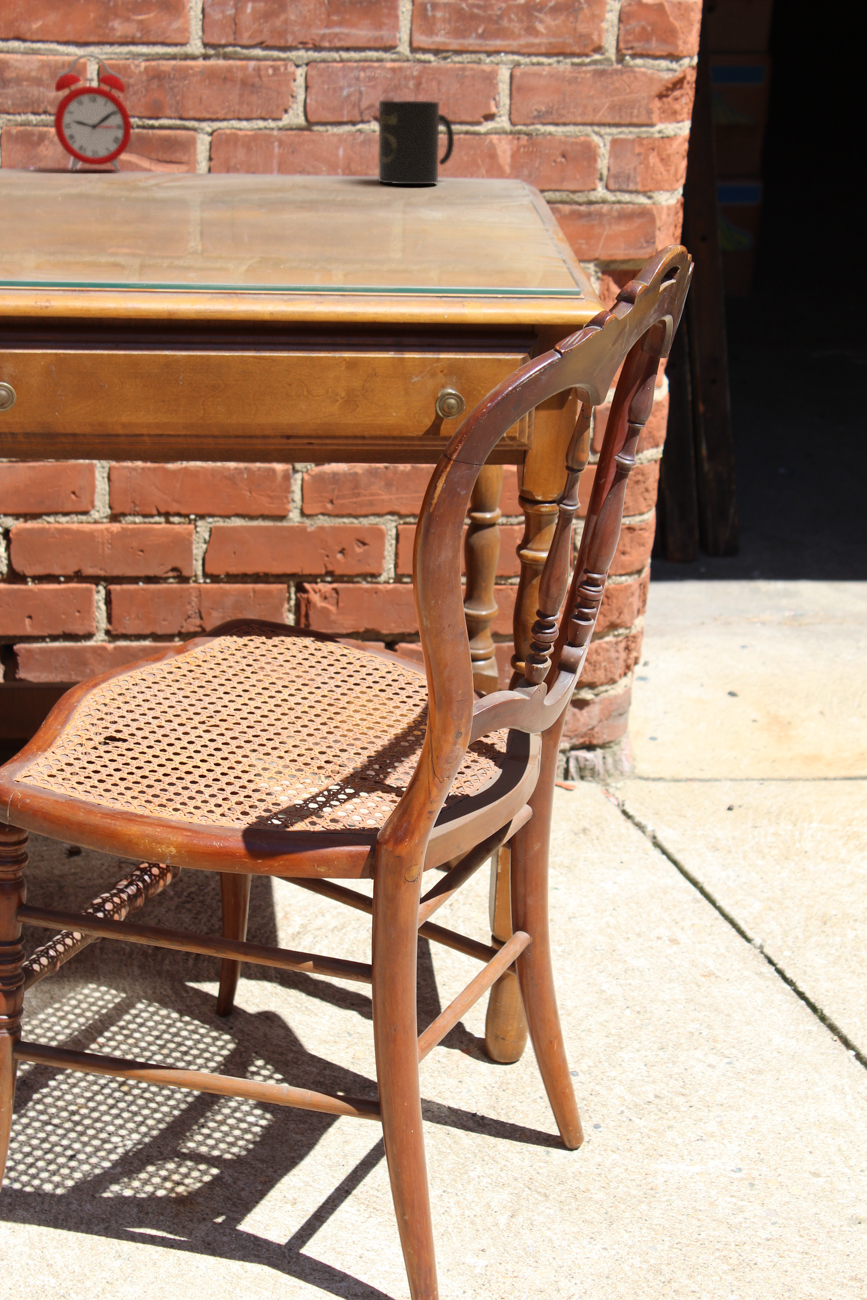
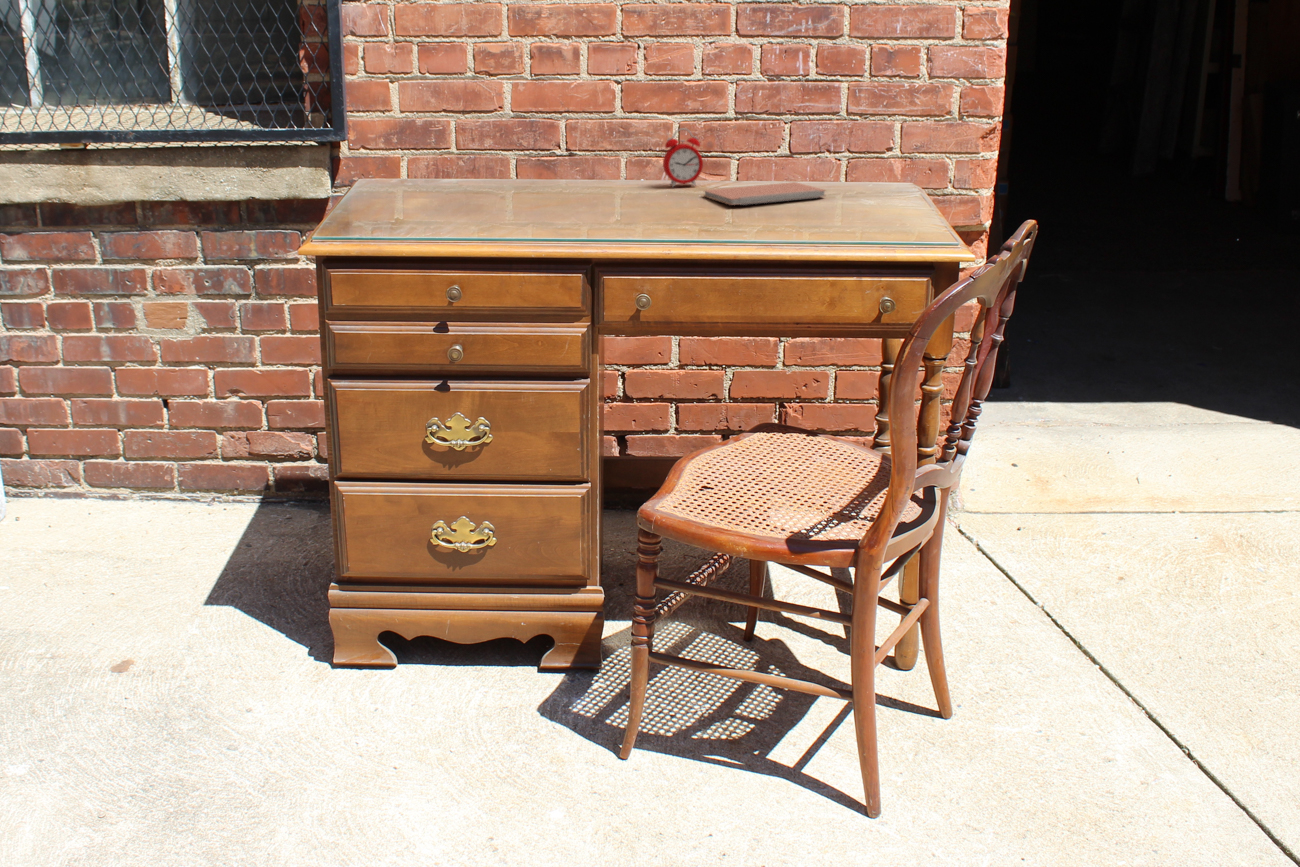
mug: present [379,101,454,184] -> none [833,146,872,191]
notebook: none [121,169,359,193] -> present [704,182,825,205]

